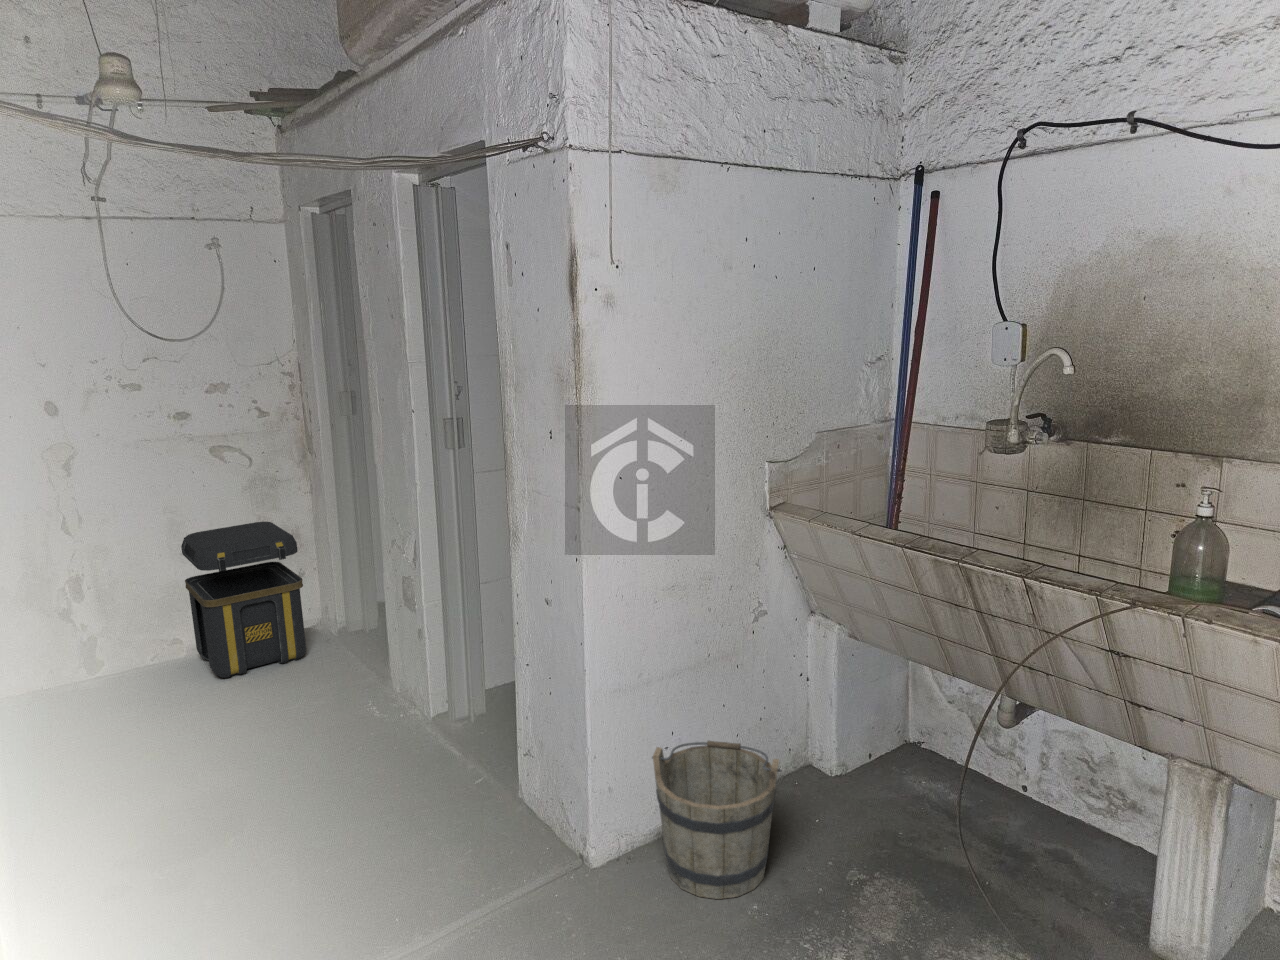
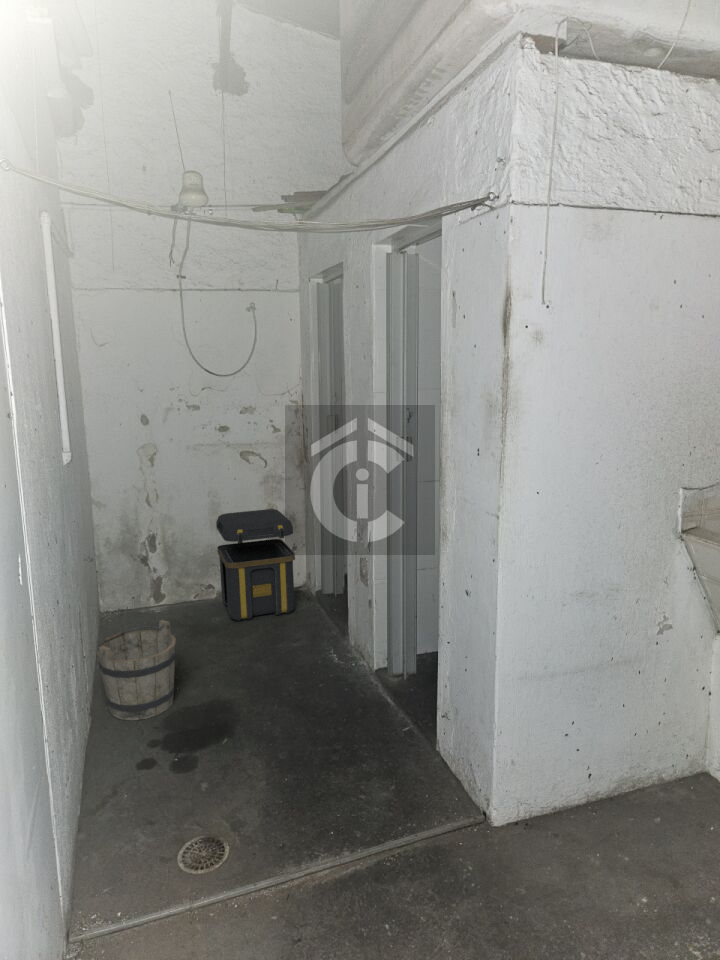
bucket: present [652,741,782,899] -> present [97,620,176,720]

